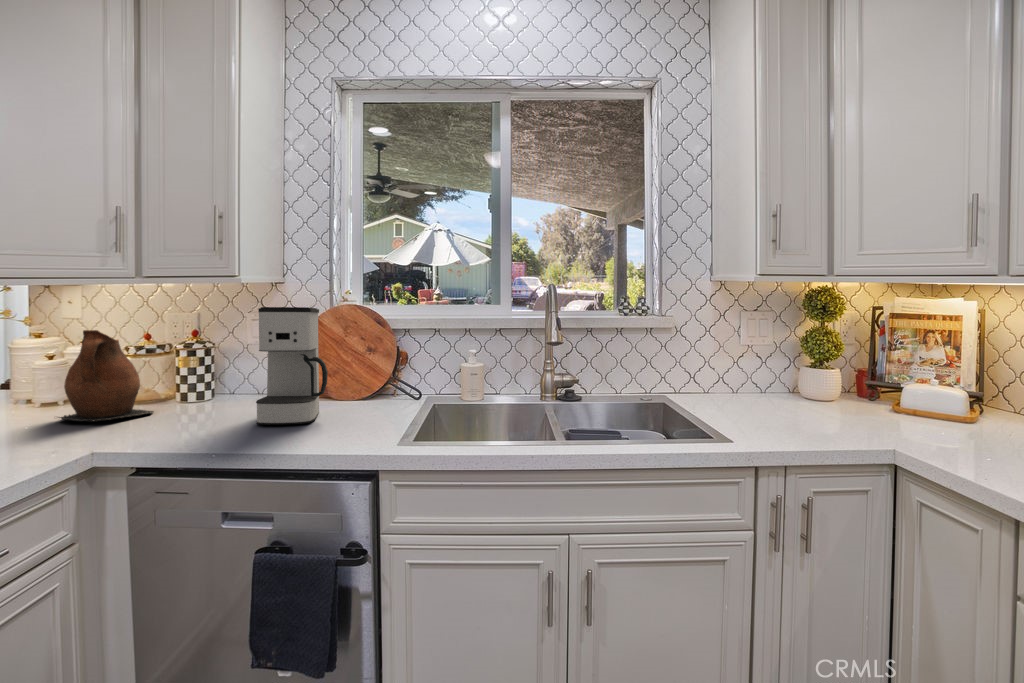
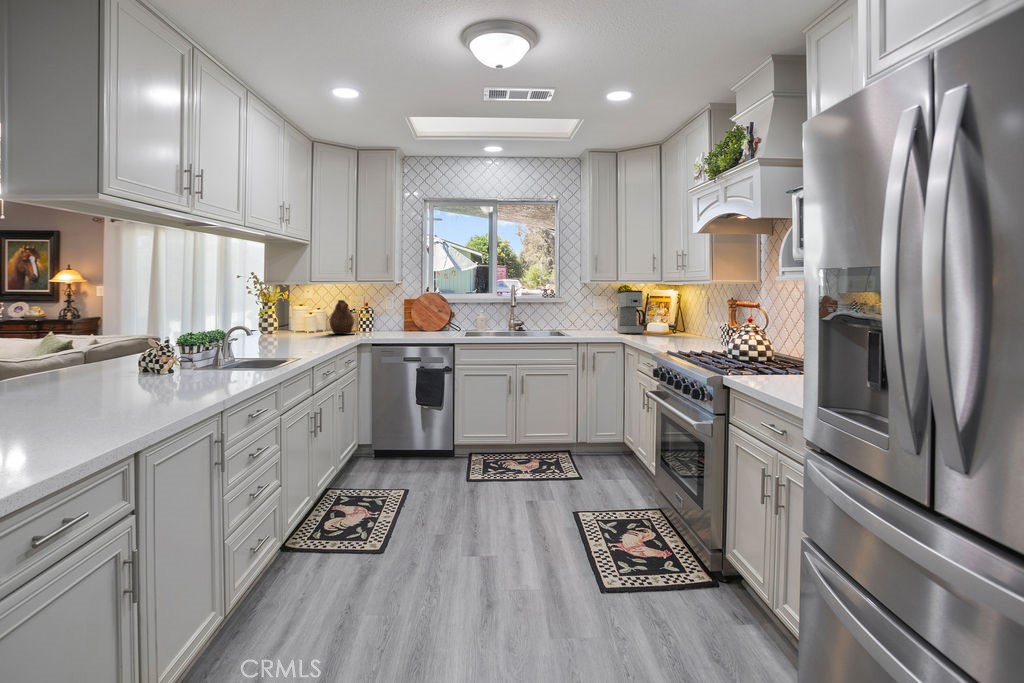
coffee maker: present [256,307,328,425] -> present [617,290,645,334]

